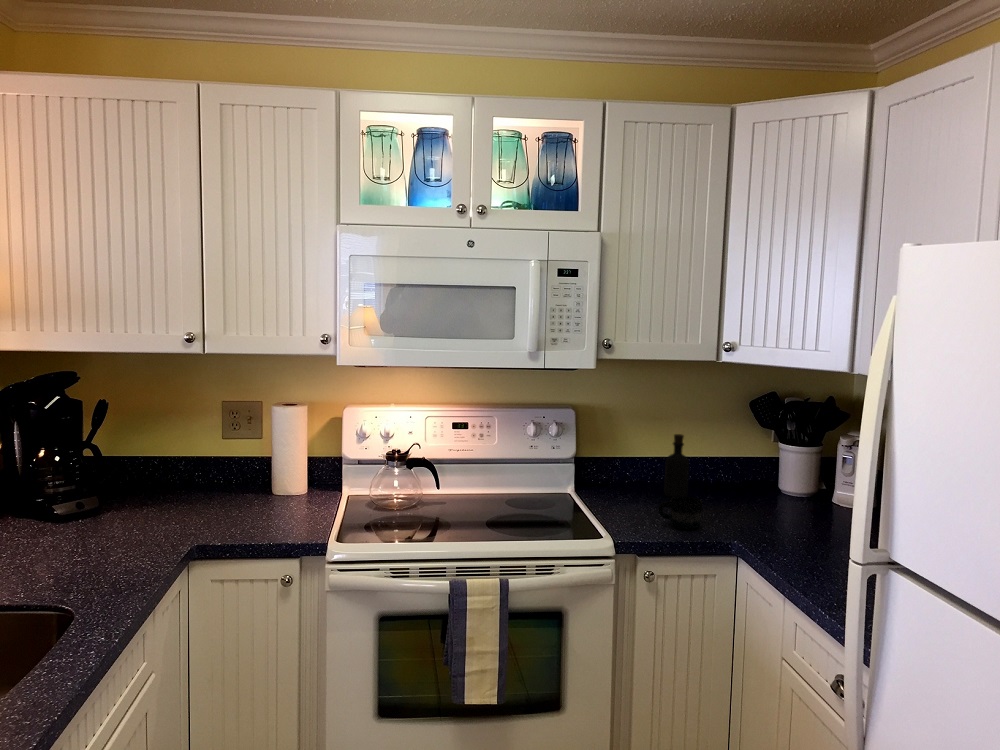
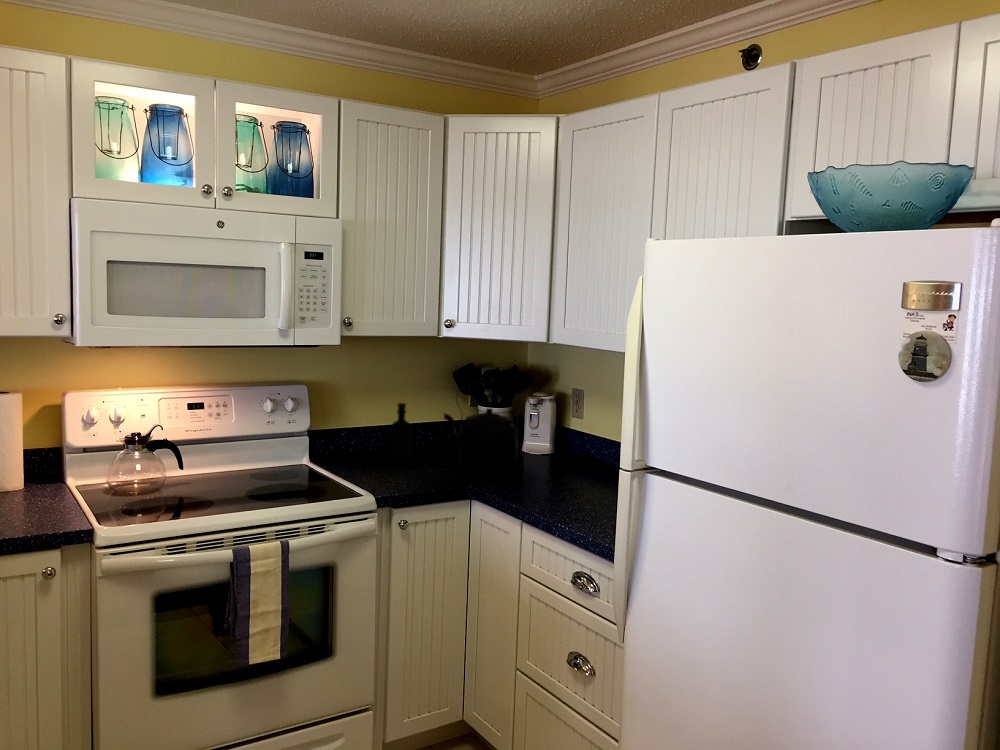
kettle: none [722,415,823,524] -> present [444,381,523,470]
mug: present [659,497,702,529] -> none [402,454,439,481]

